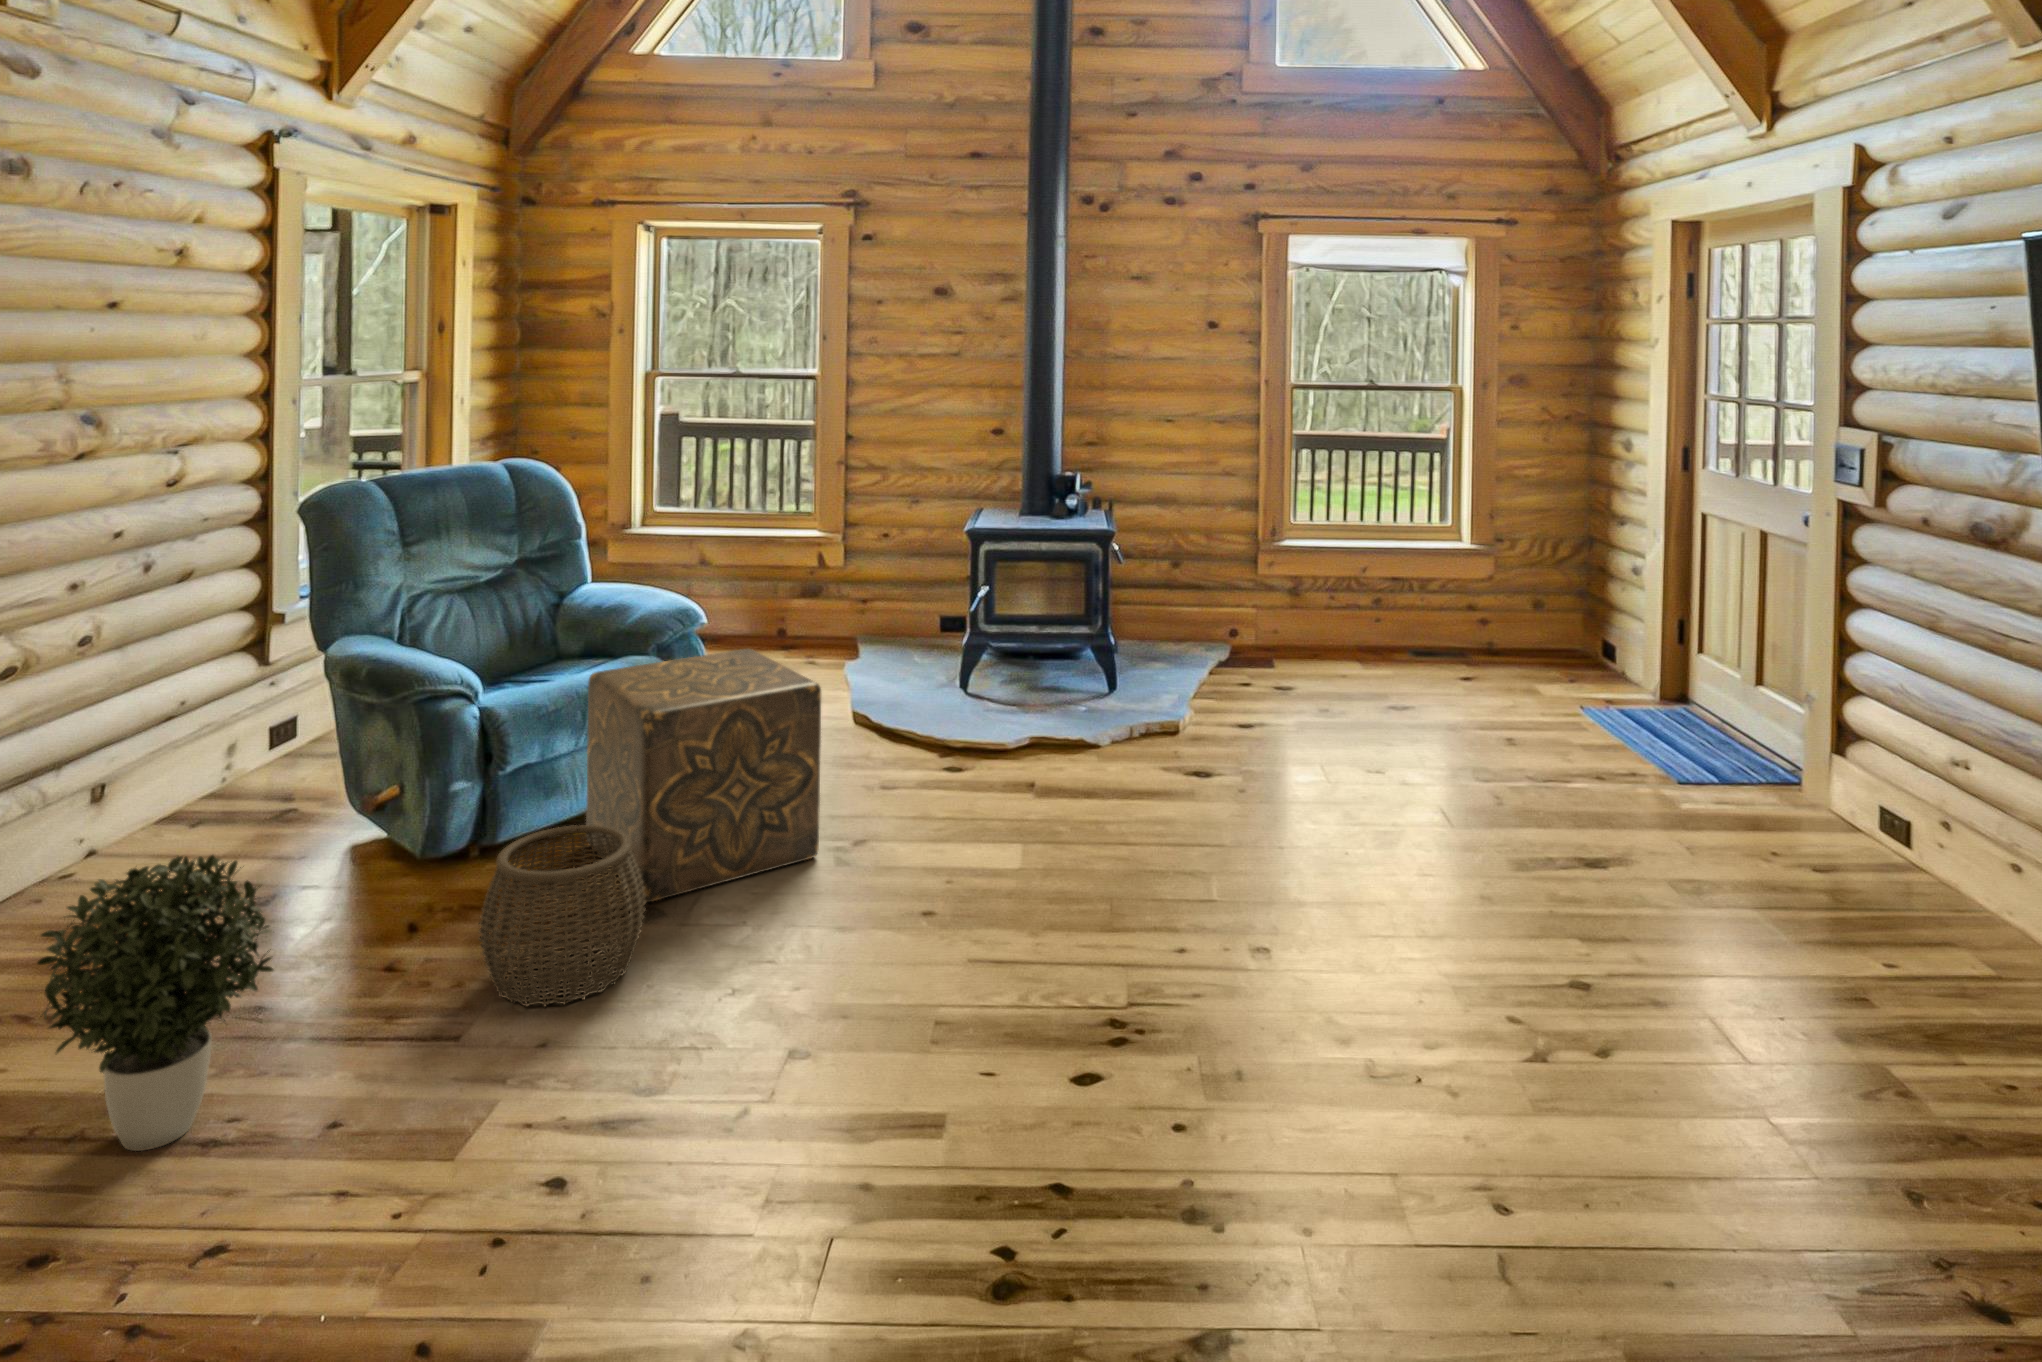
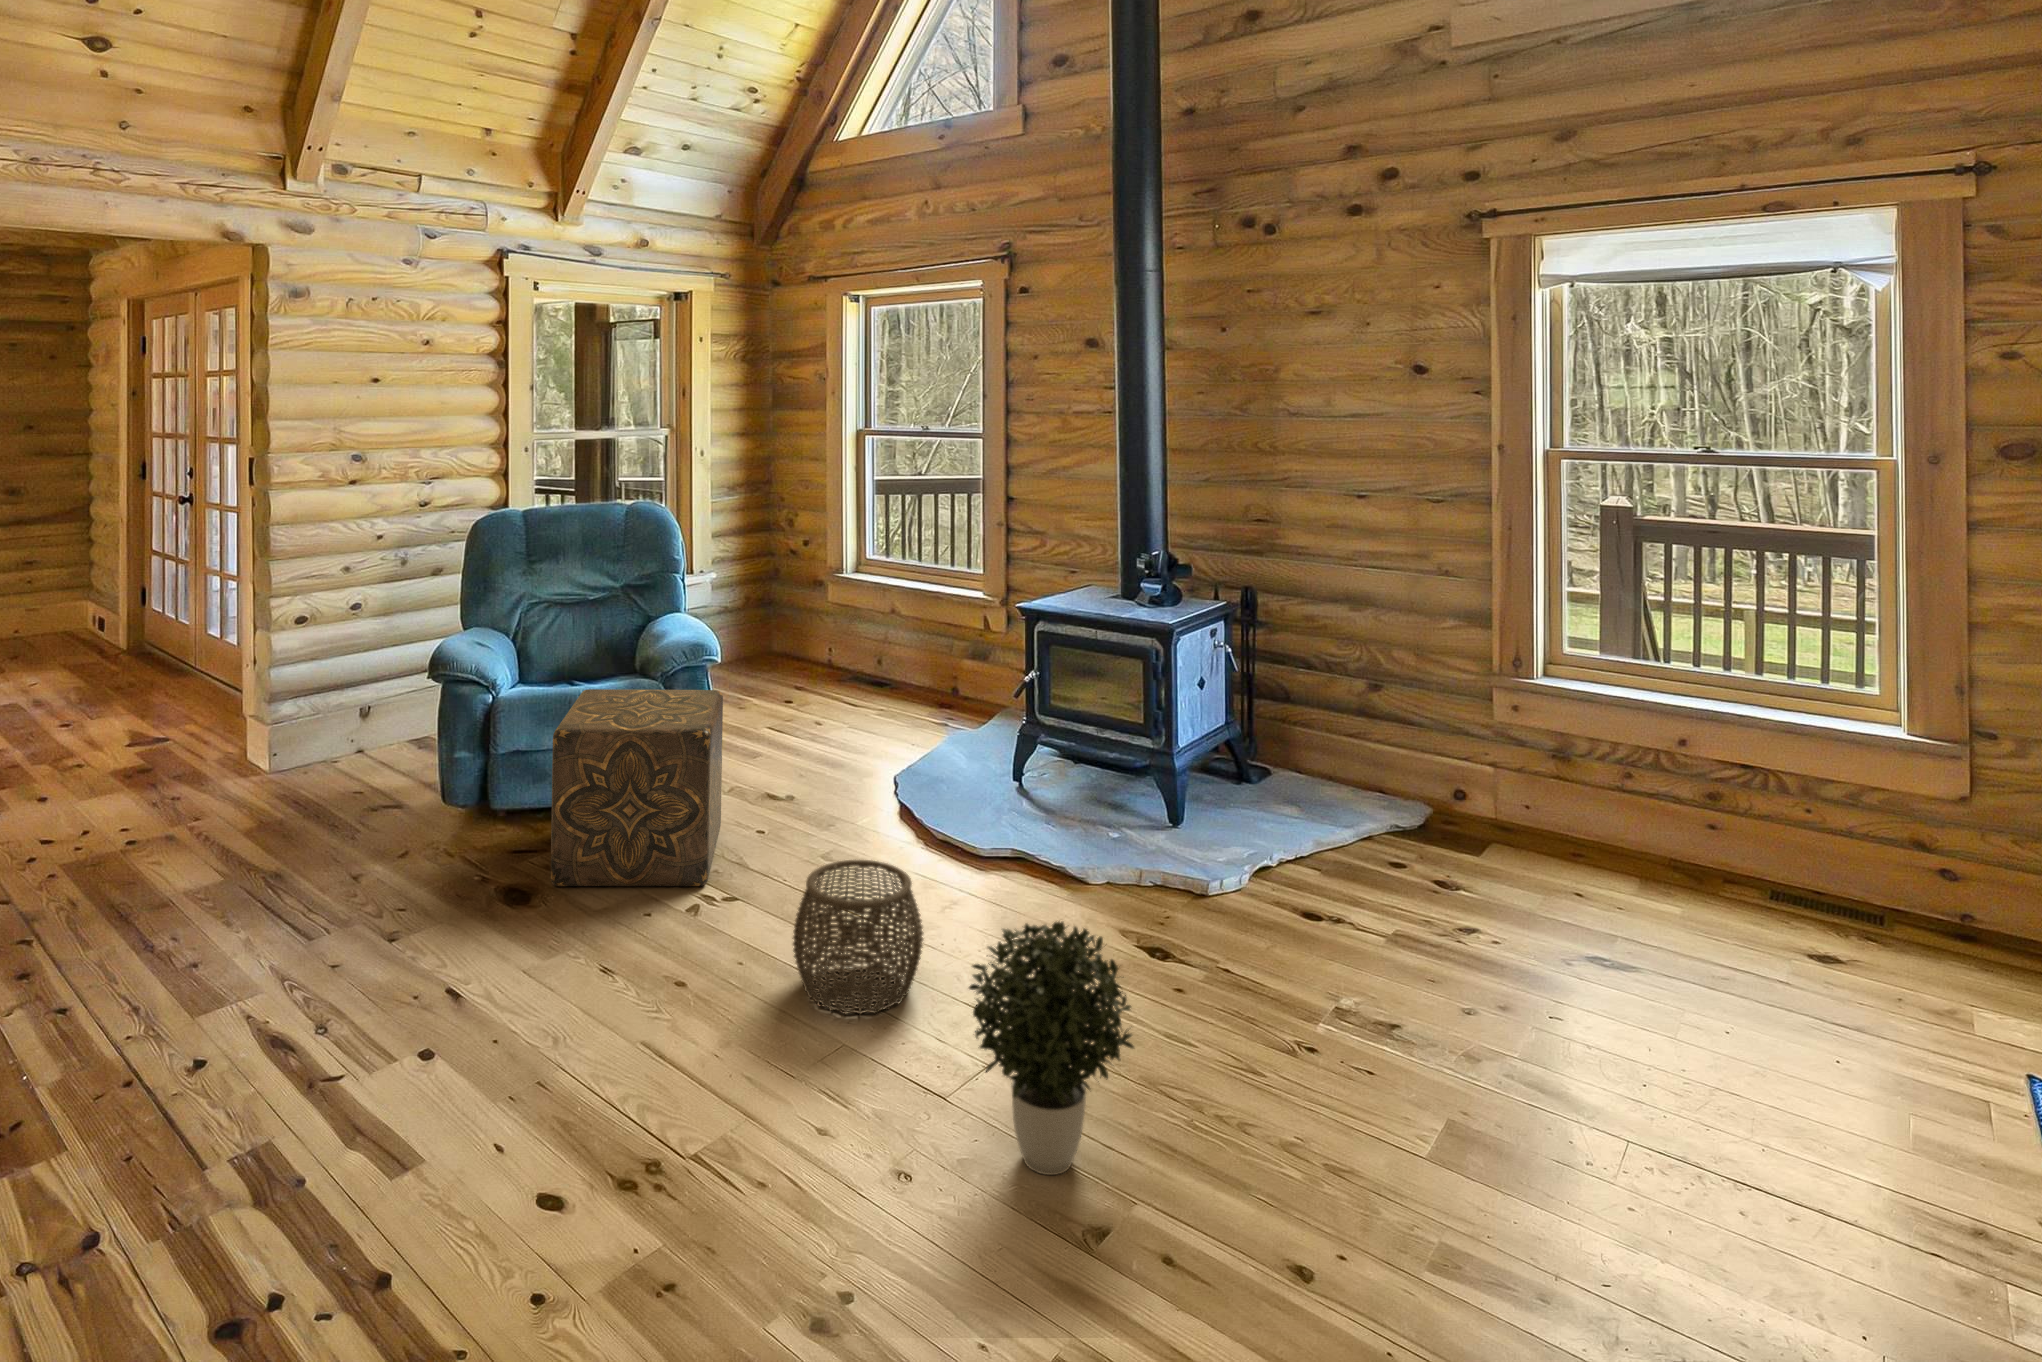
woven basket: present [479,825,646,1007] -> present [792,860,923,1014]
potted plant: present [38,855,273,1151] -> present [969,922,1134,1175]

